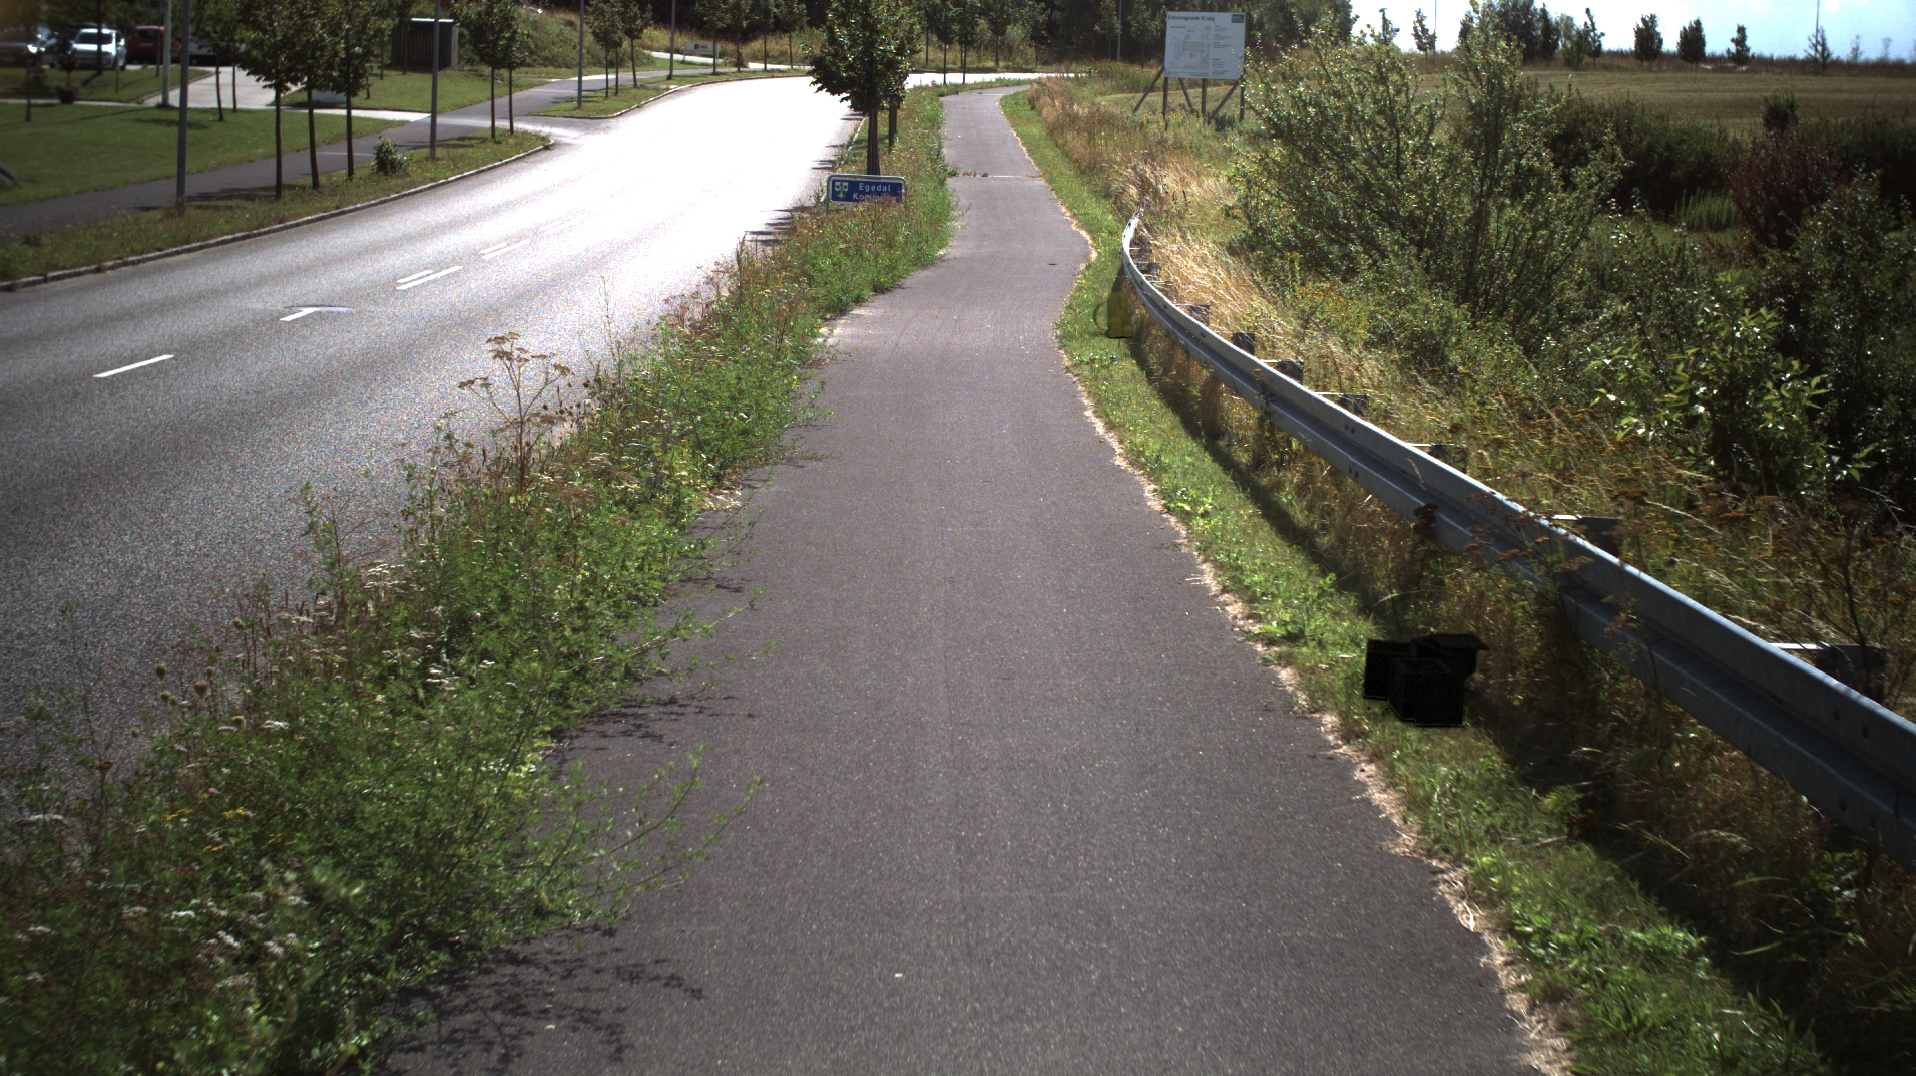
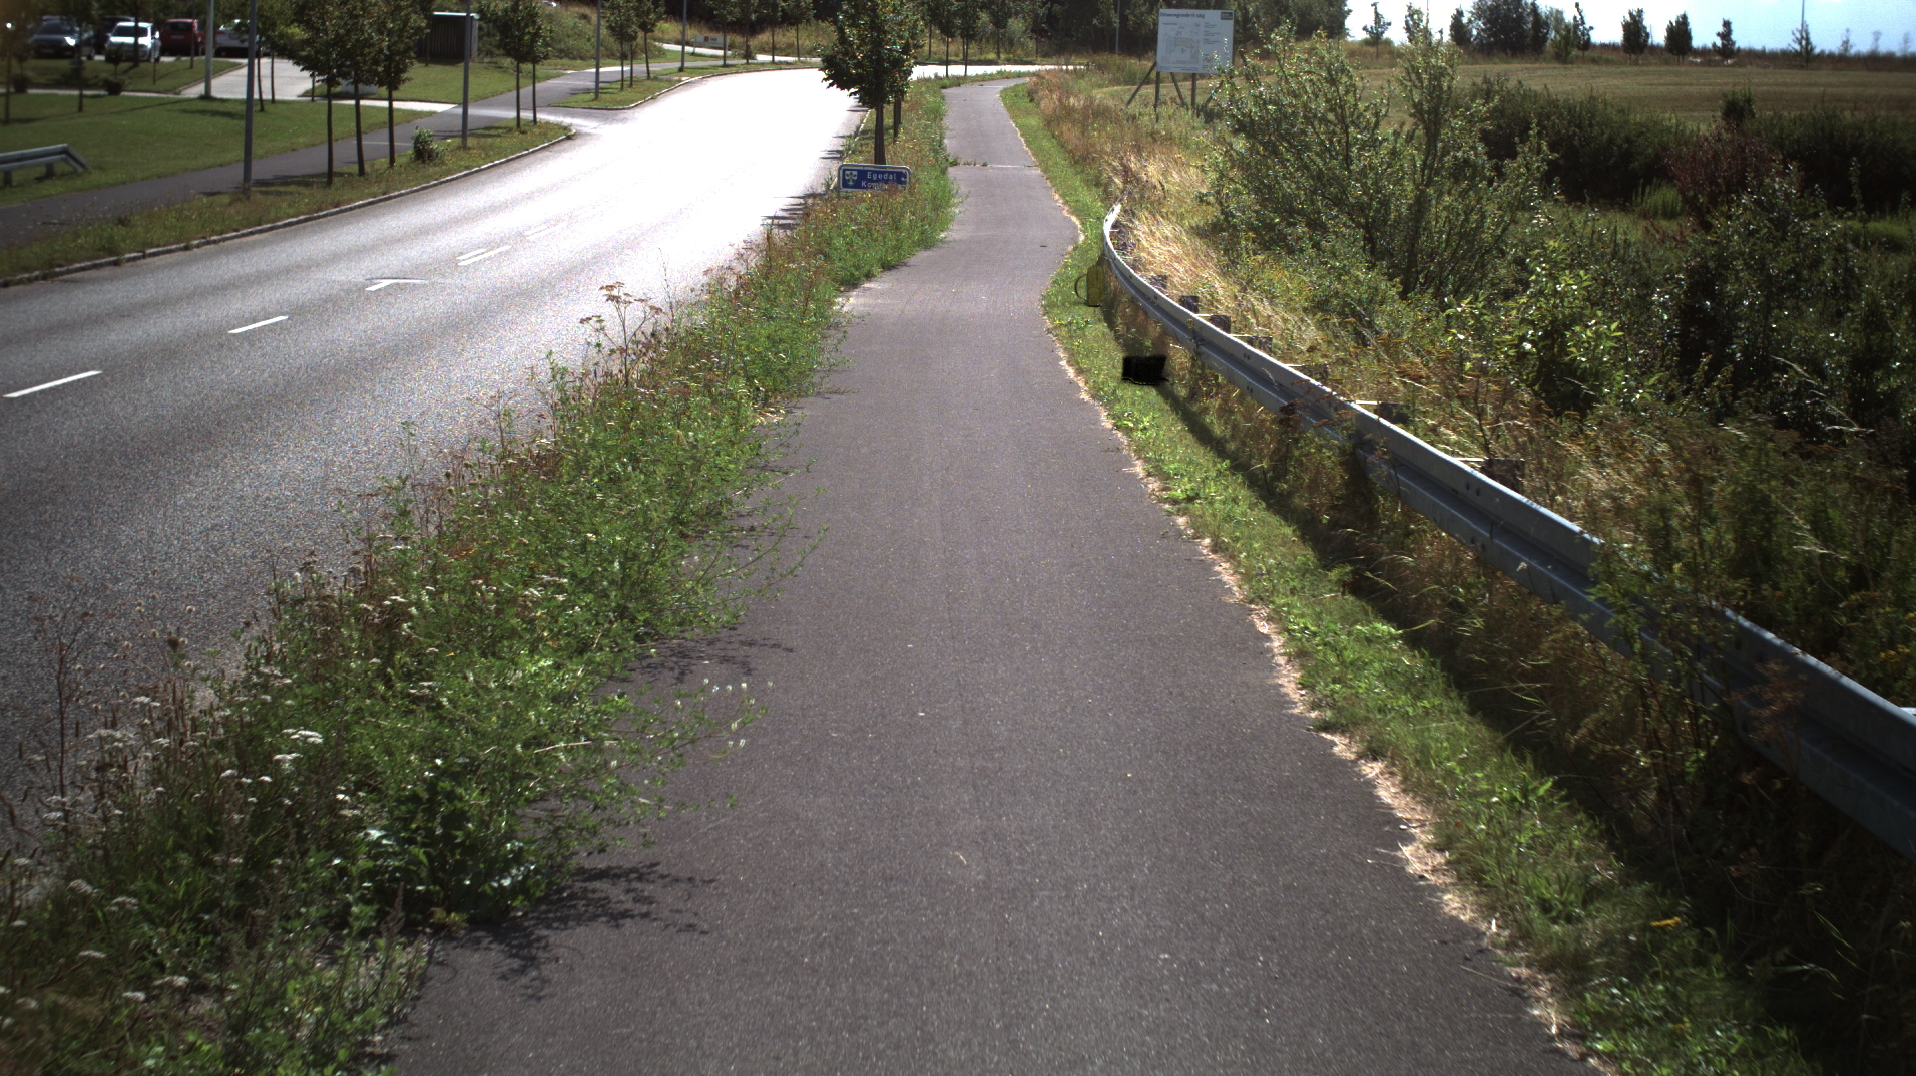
storage bin: present [1363,632,1490,726] -> present [1121,354,1167,385]

